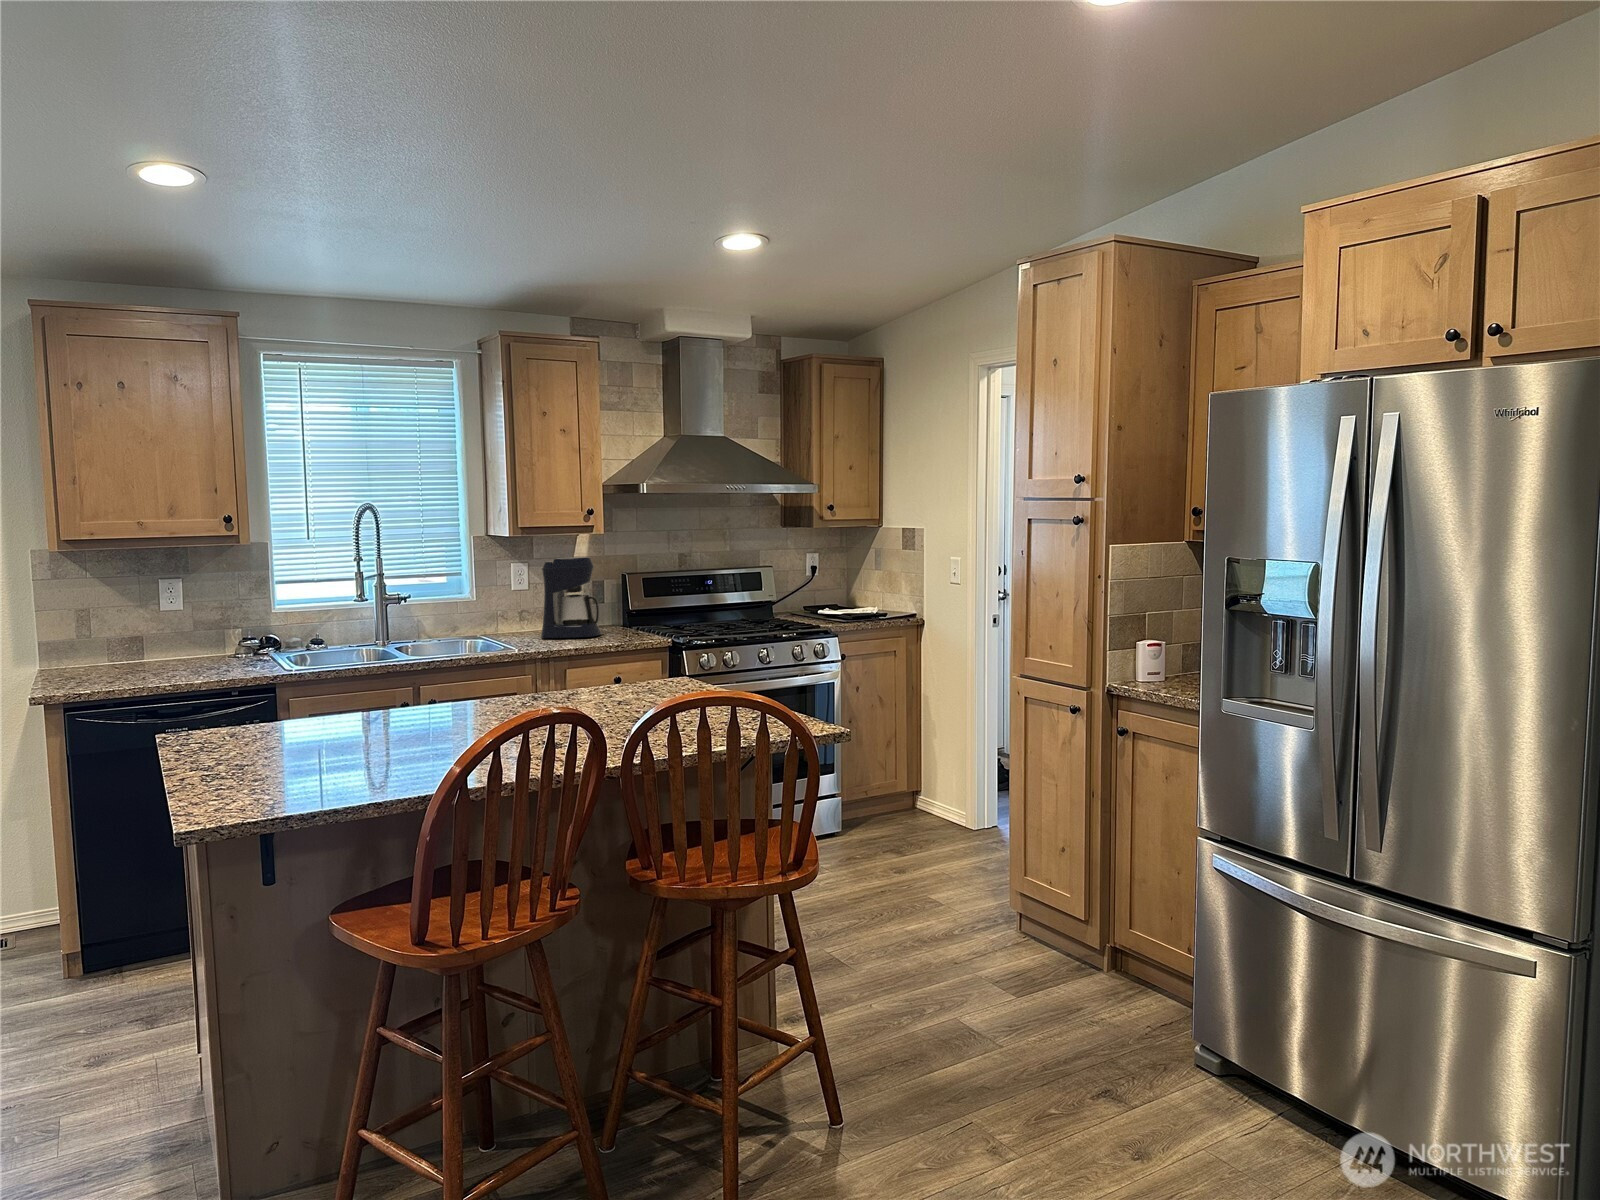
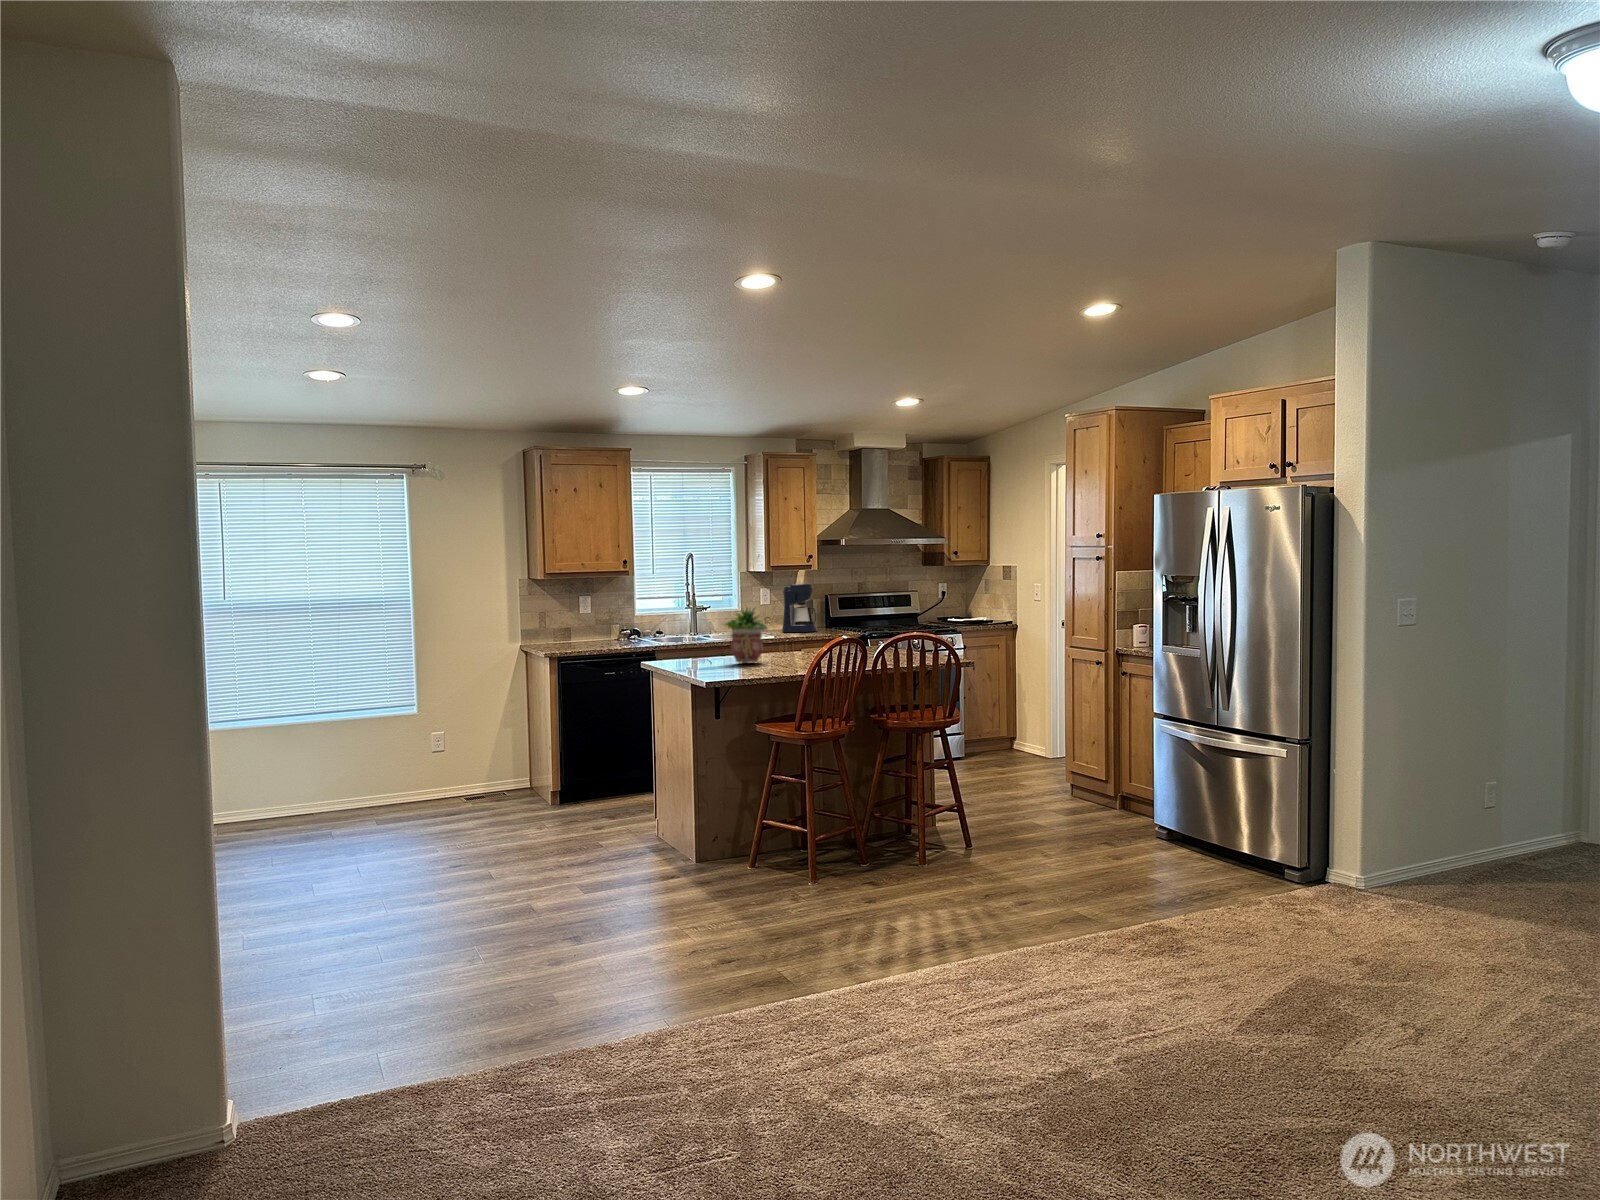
potted plant: none [315,620,425,744] -> present [725,608,768,663]

